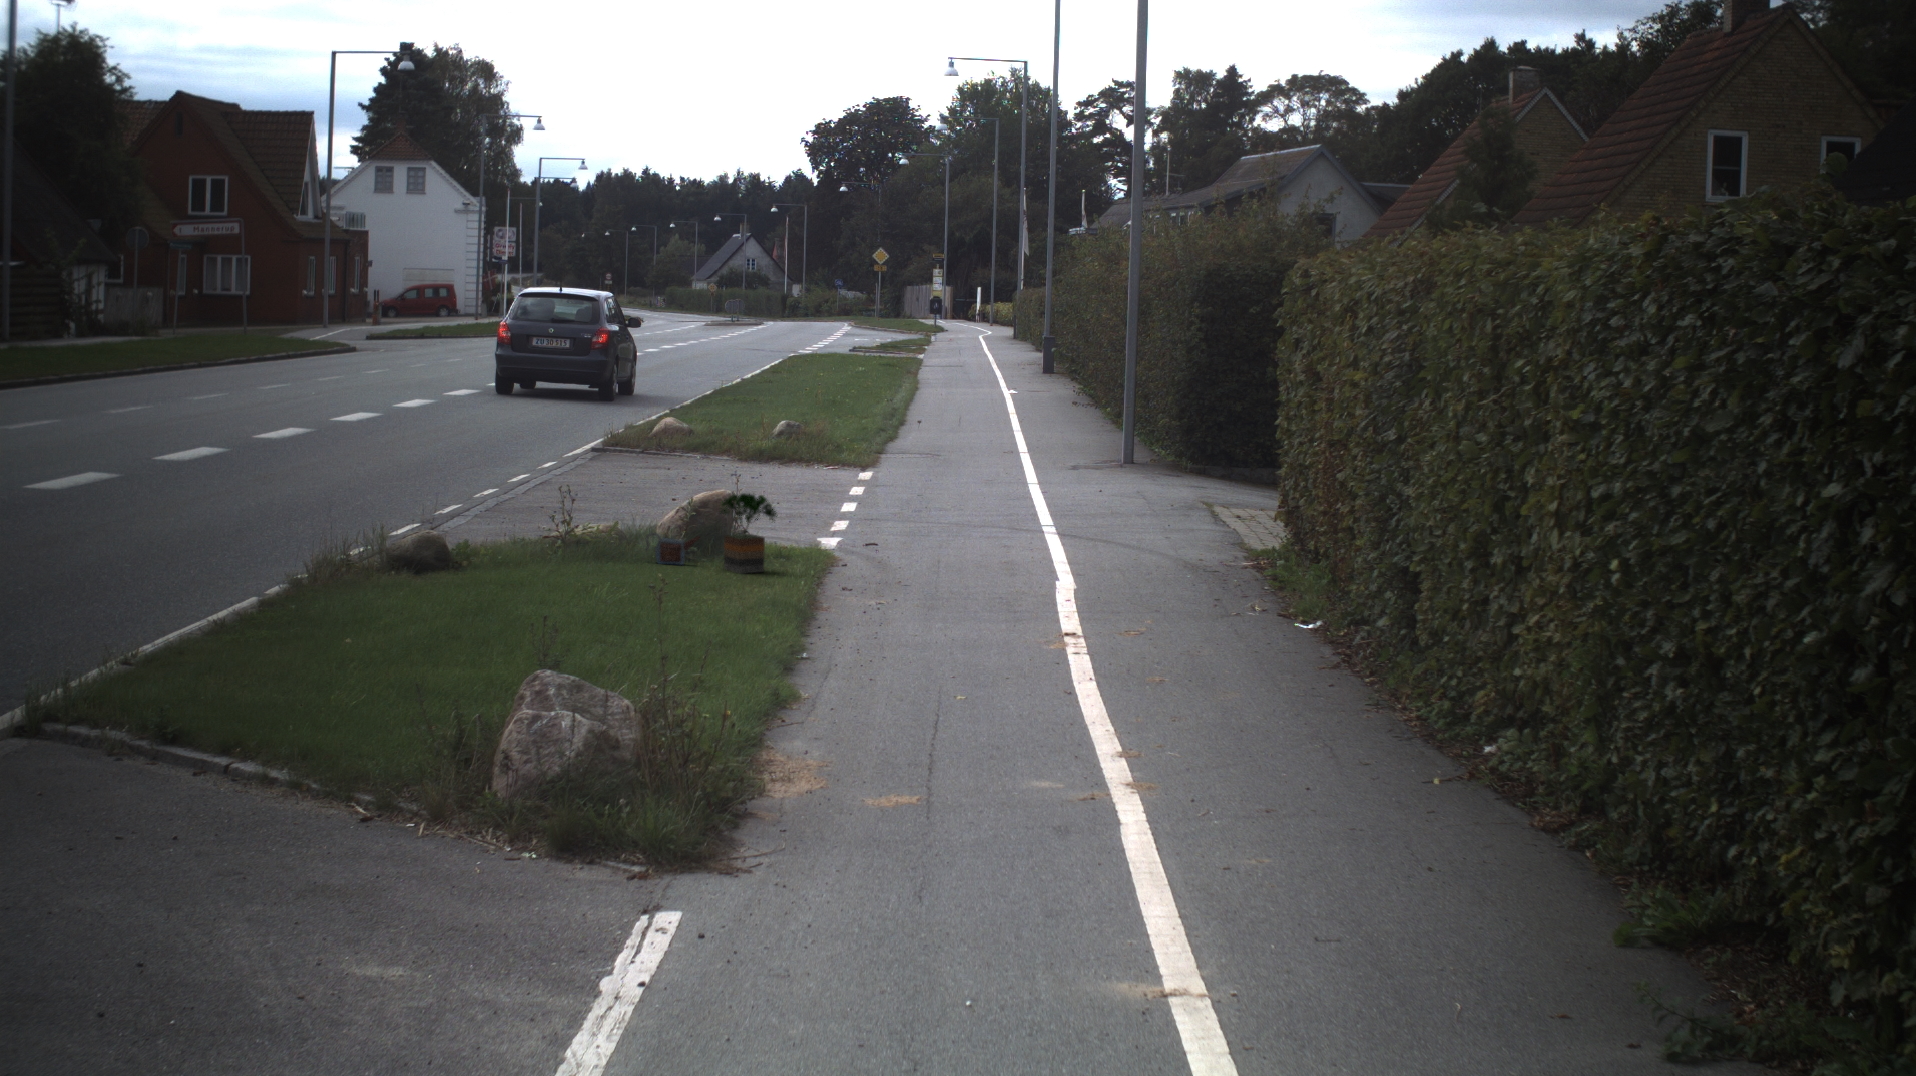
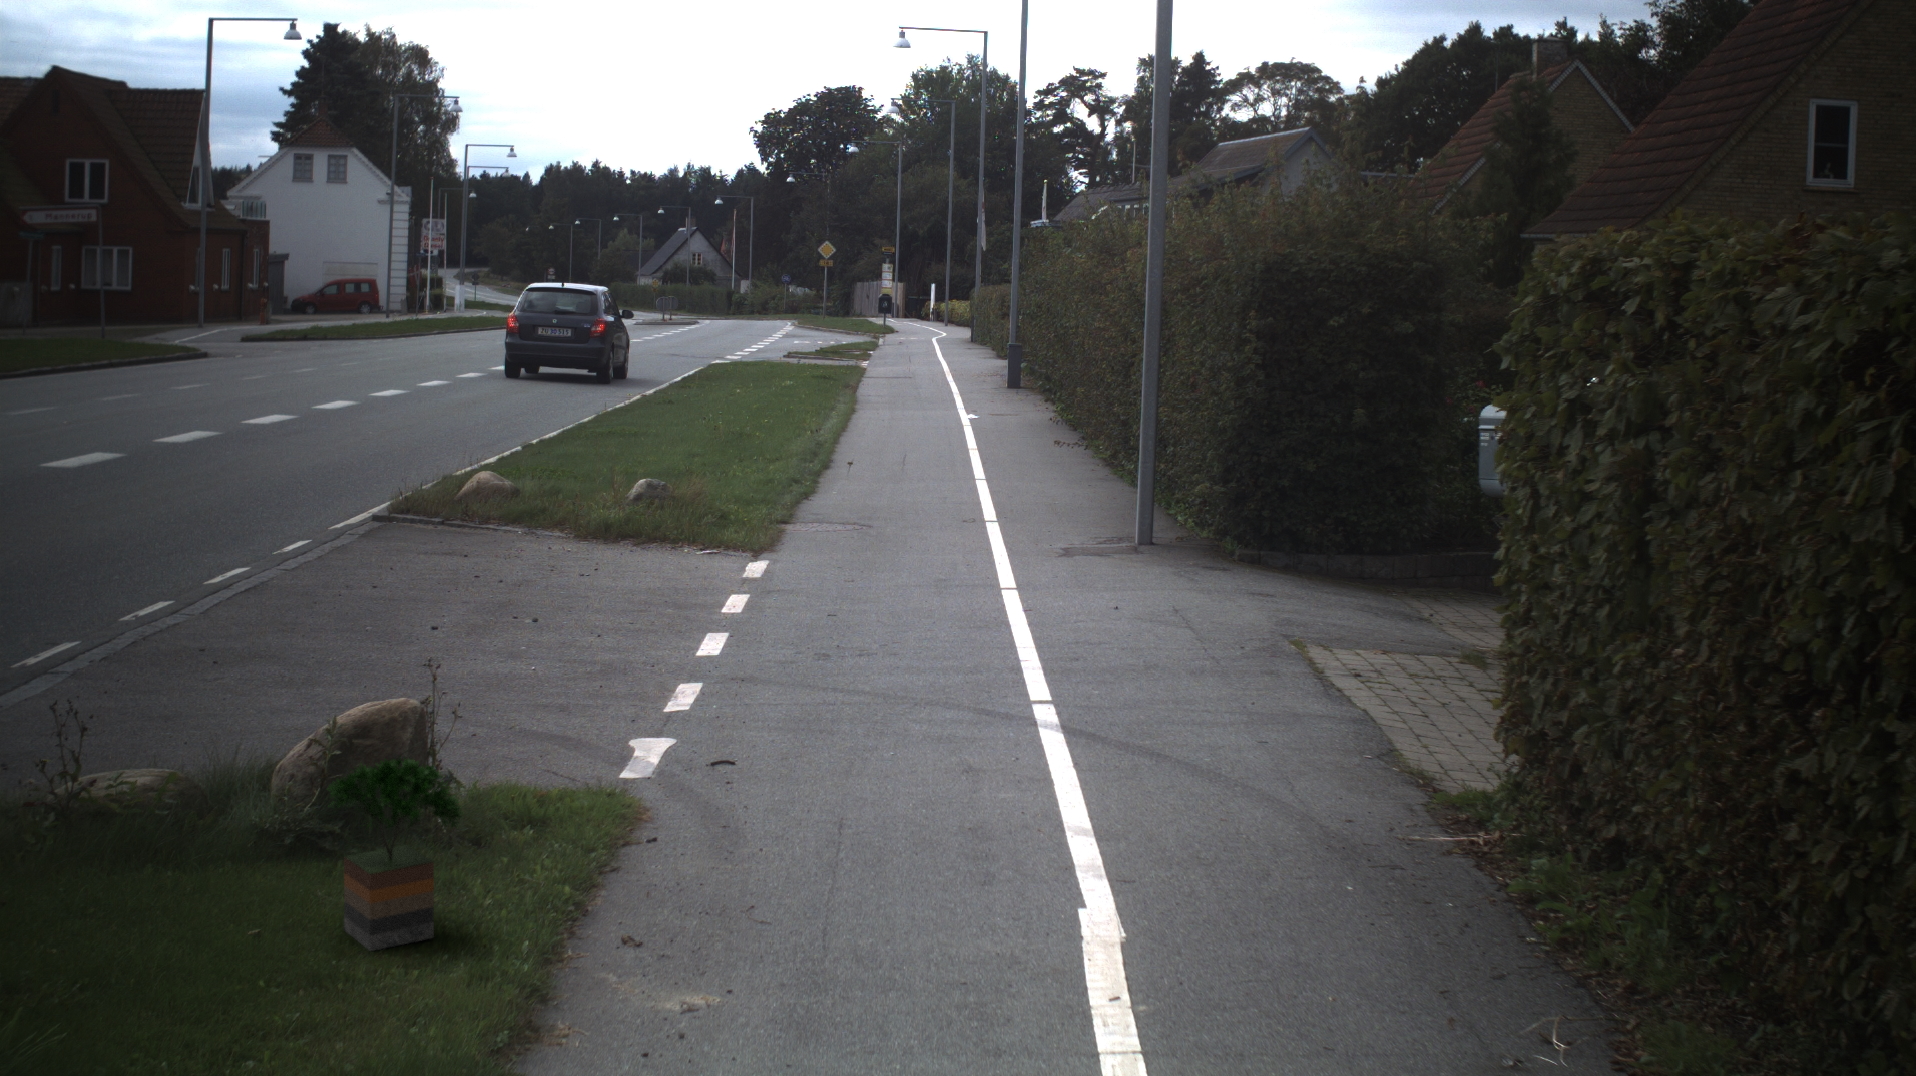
watering can: present [646,533,700,565] -> none [163,849,294,920]

